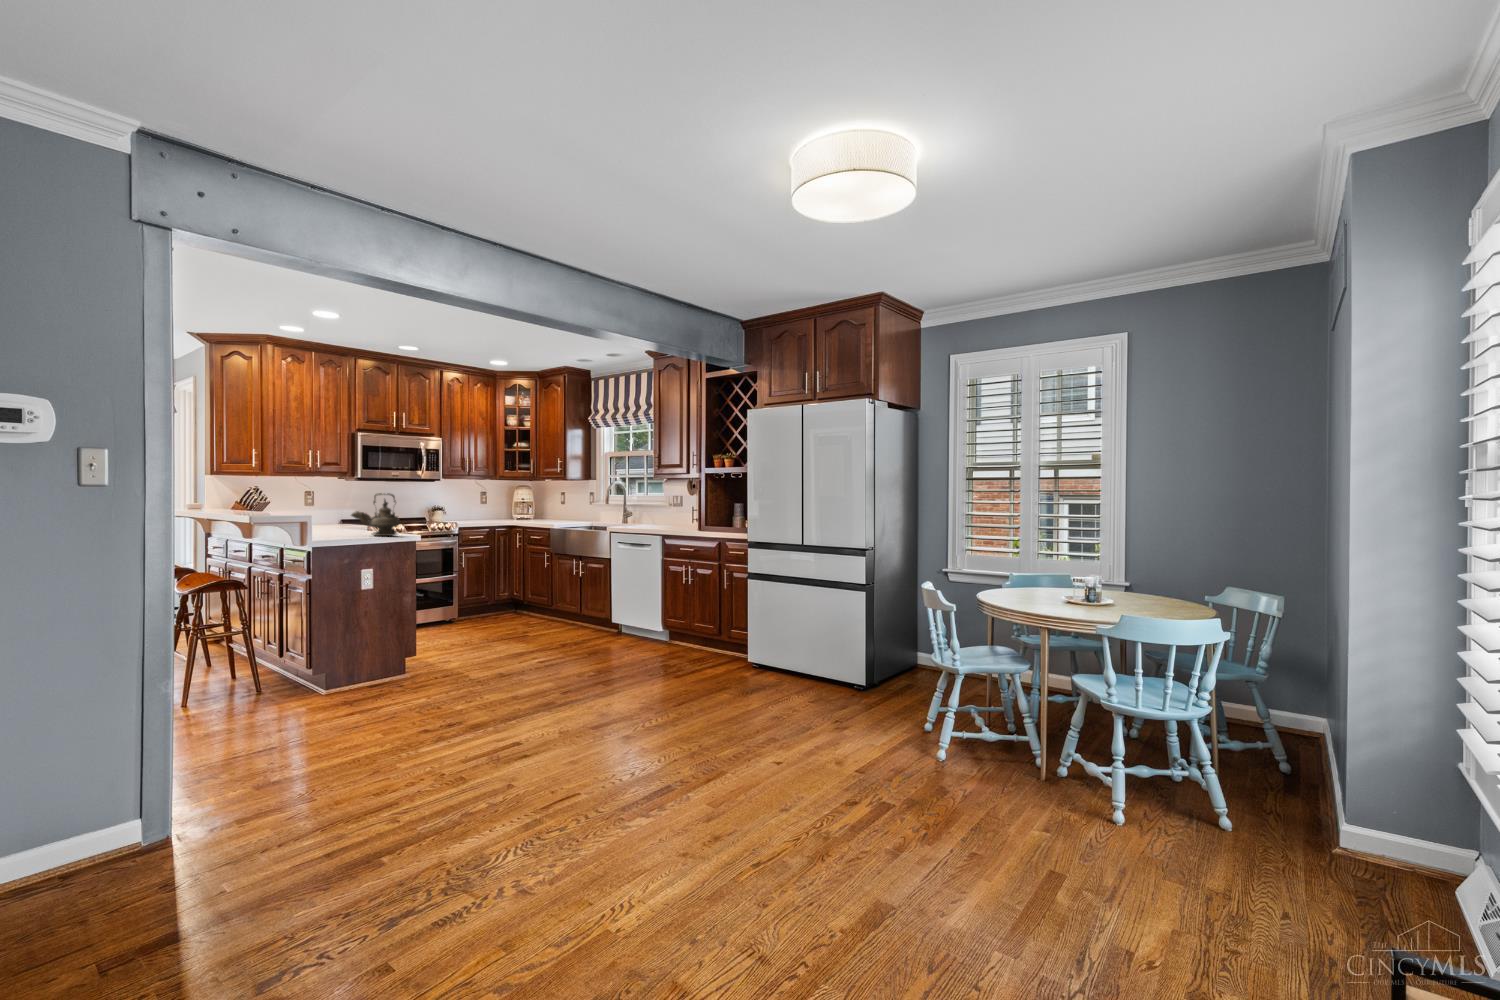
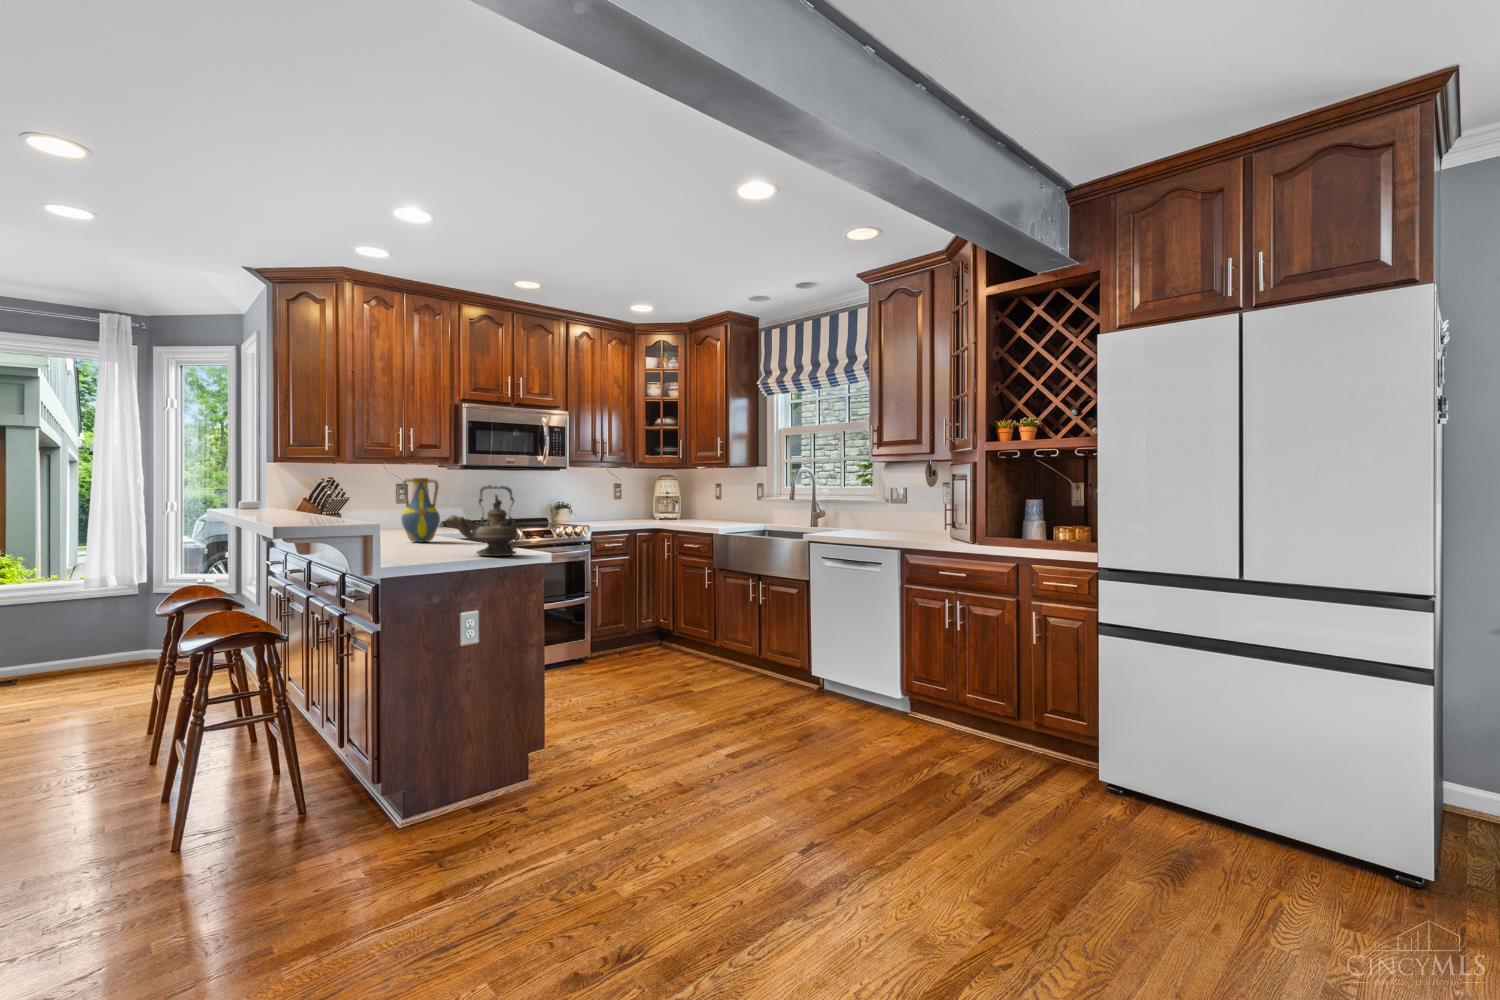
vase: none [318,488,345,530] -> present [401,478,440,542]

